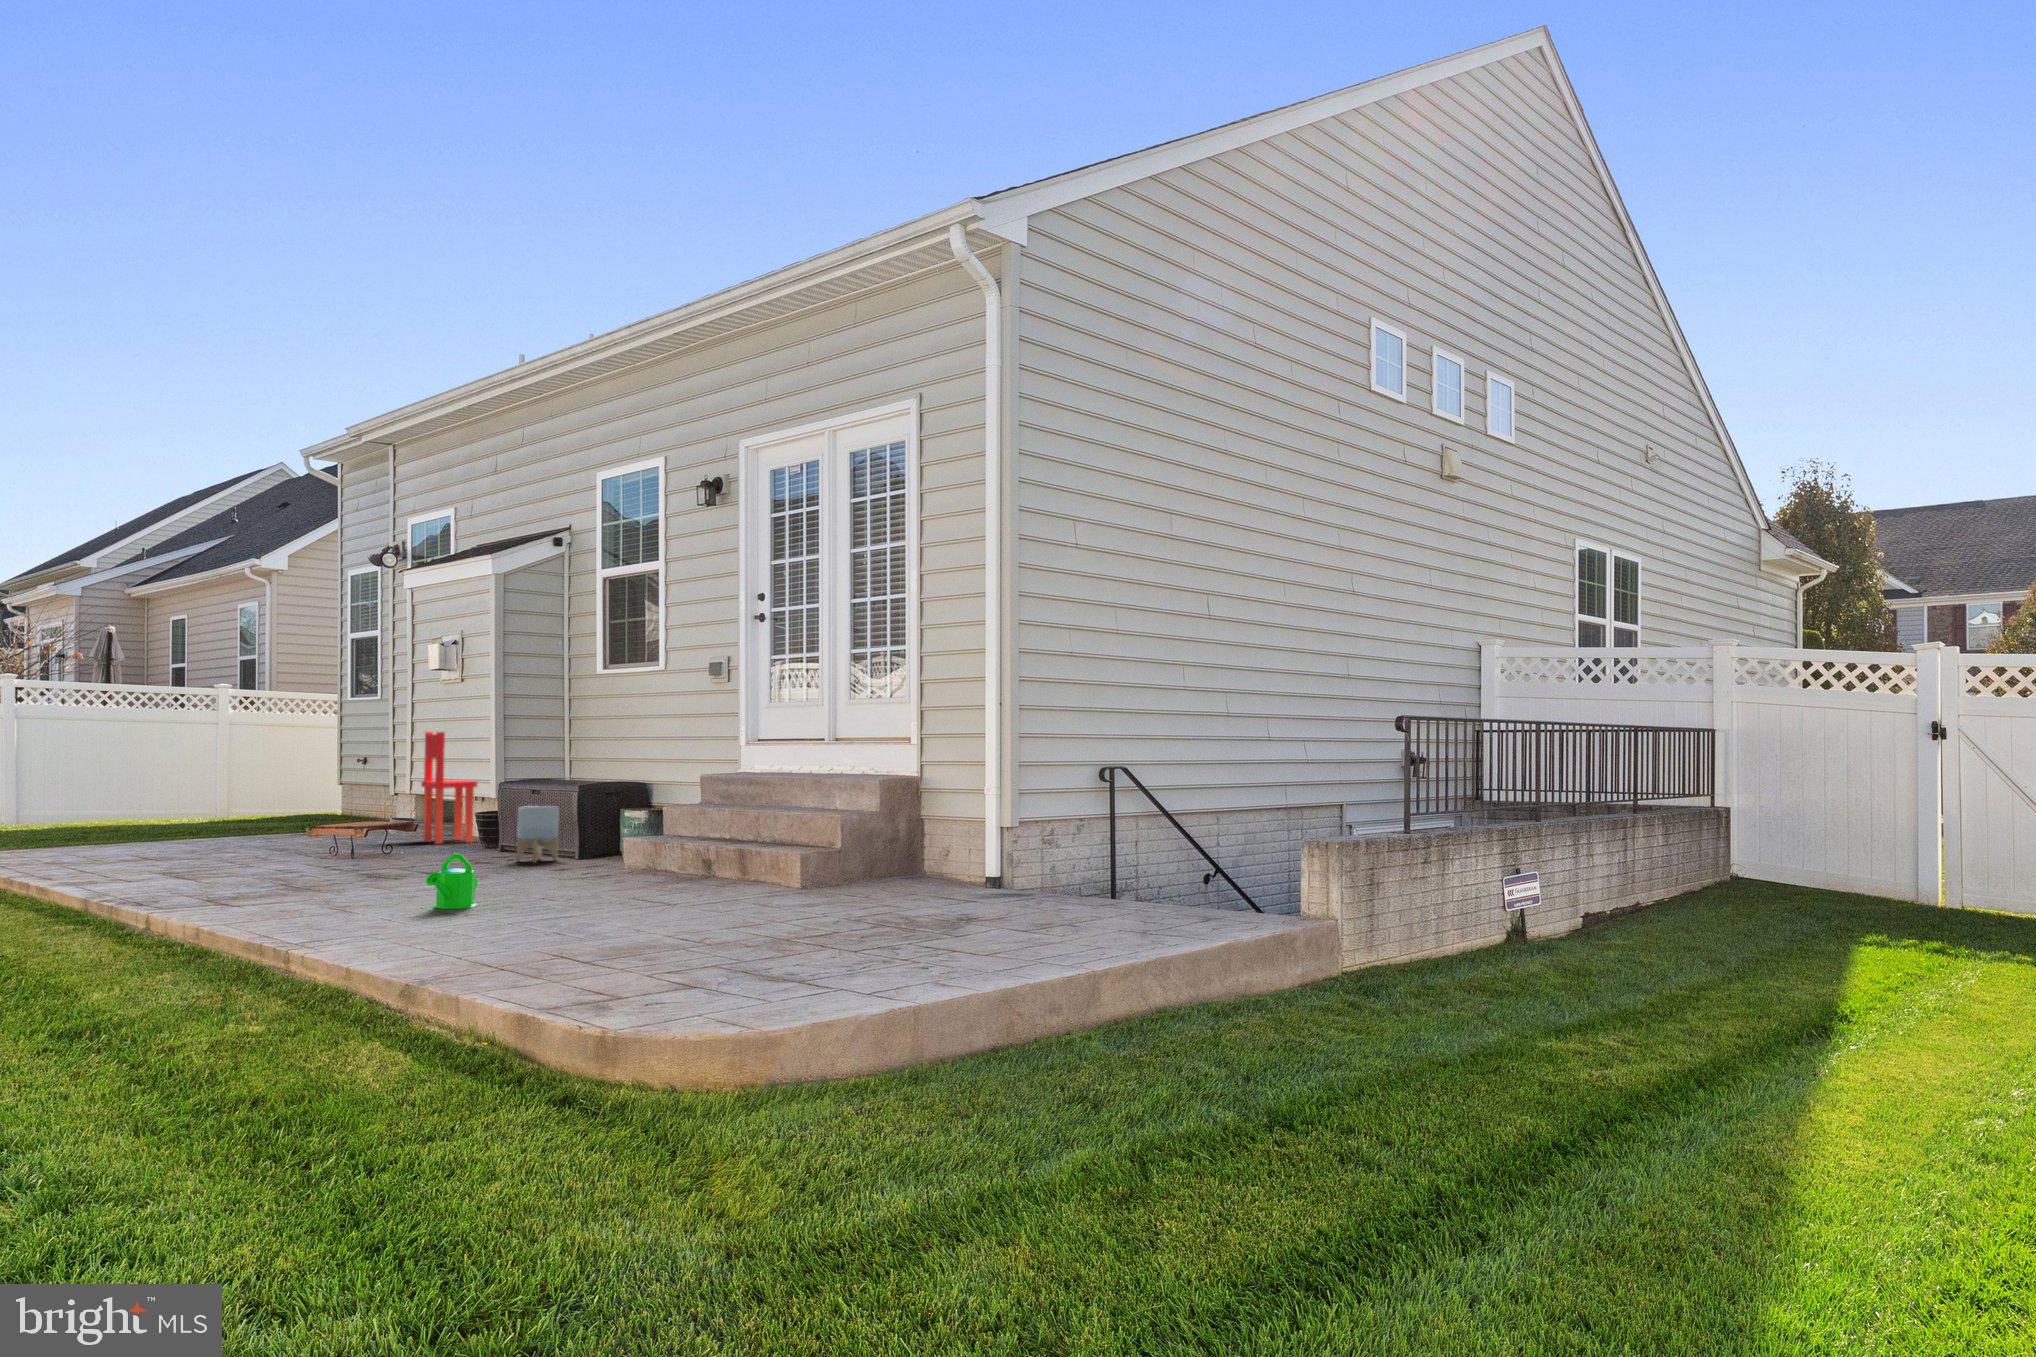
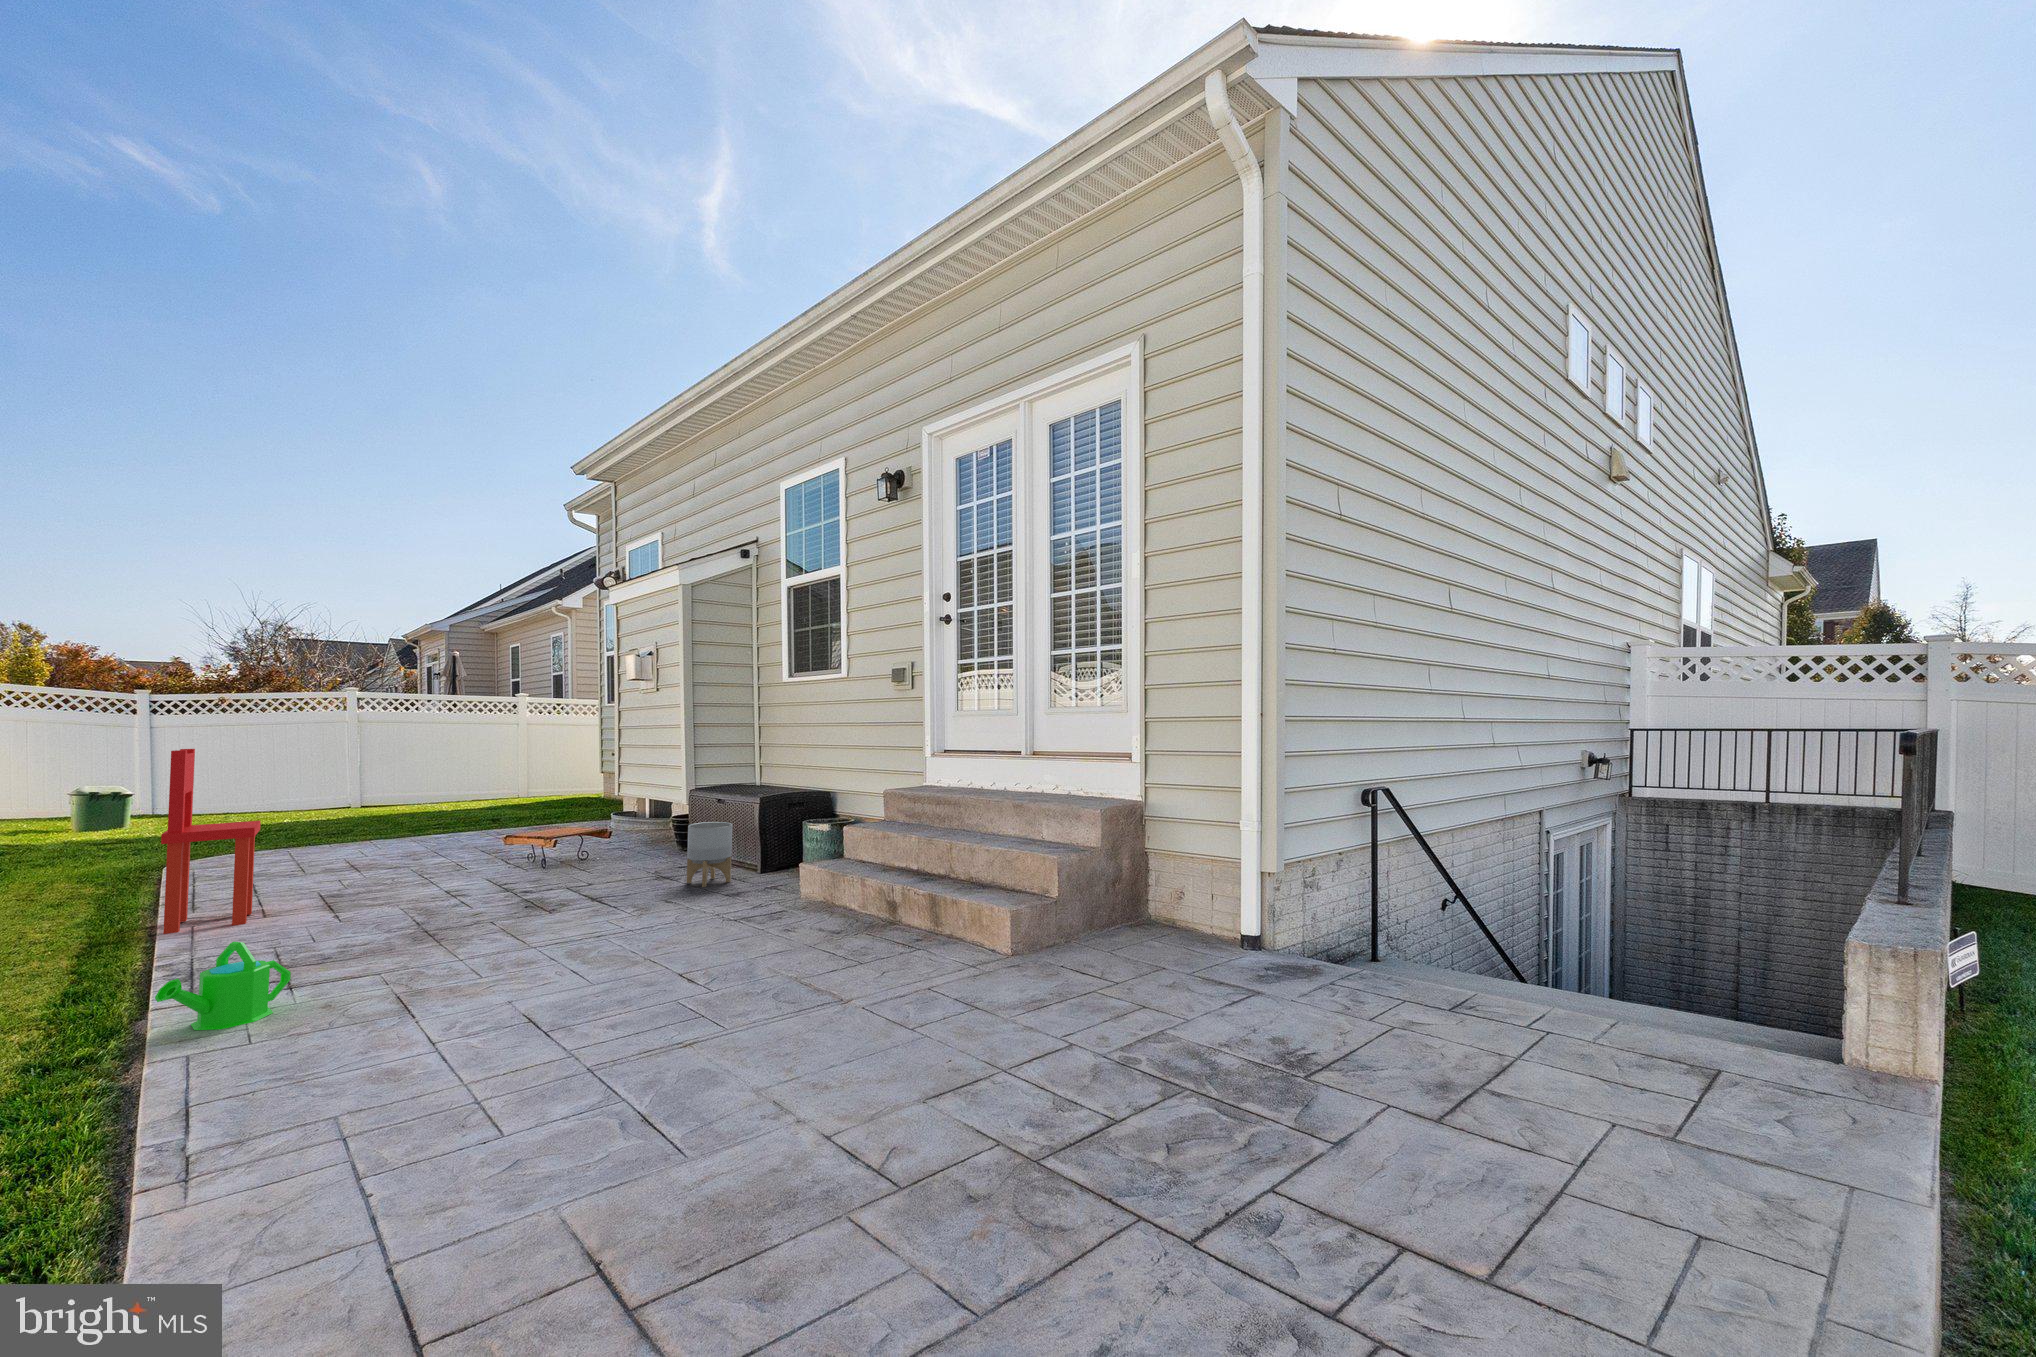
chair: present [421,732,477,844] -> present [161,749,261,934]
watering can: present [426,853,478,909] -> present [155,942,291,1030]

